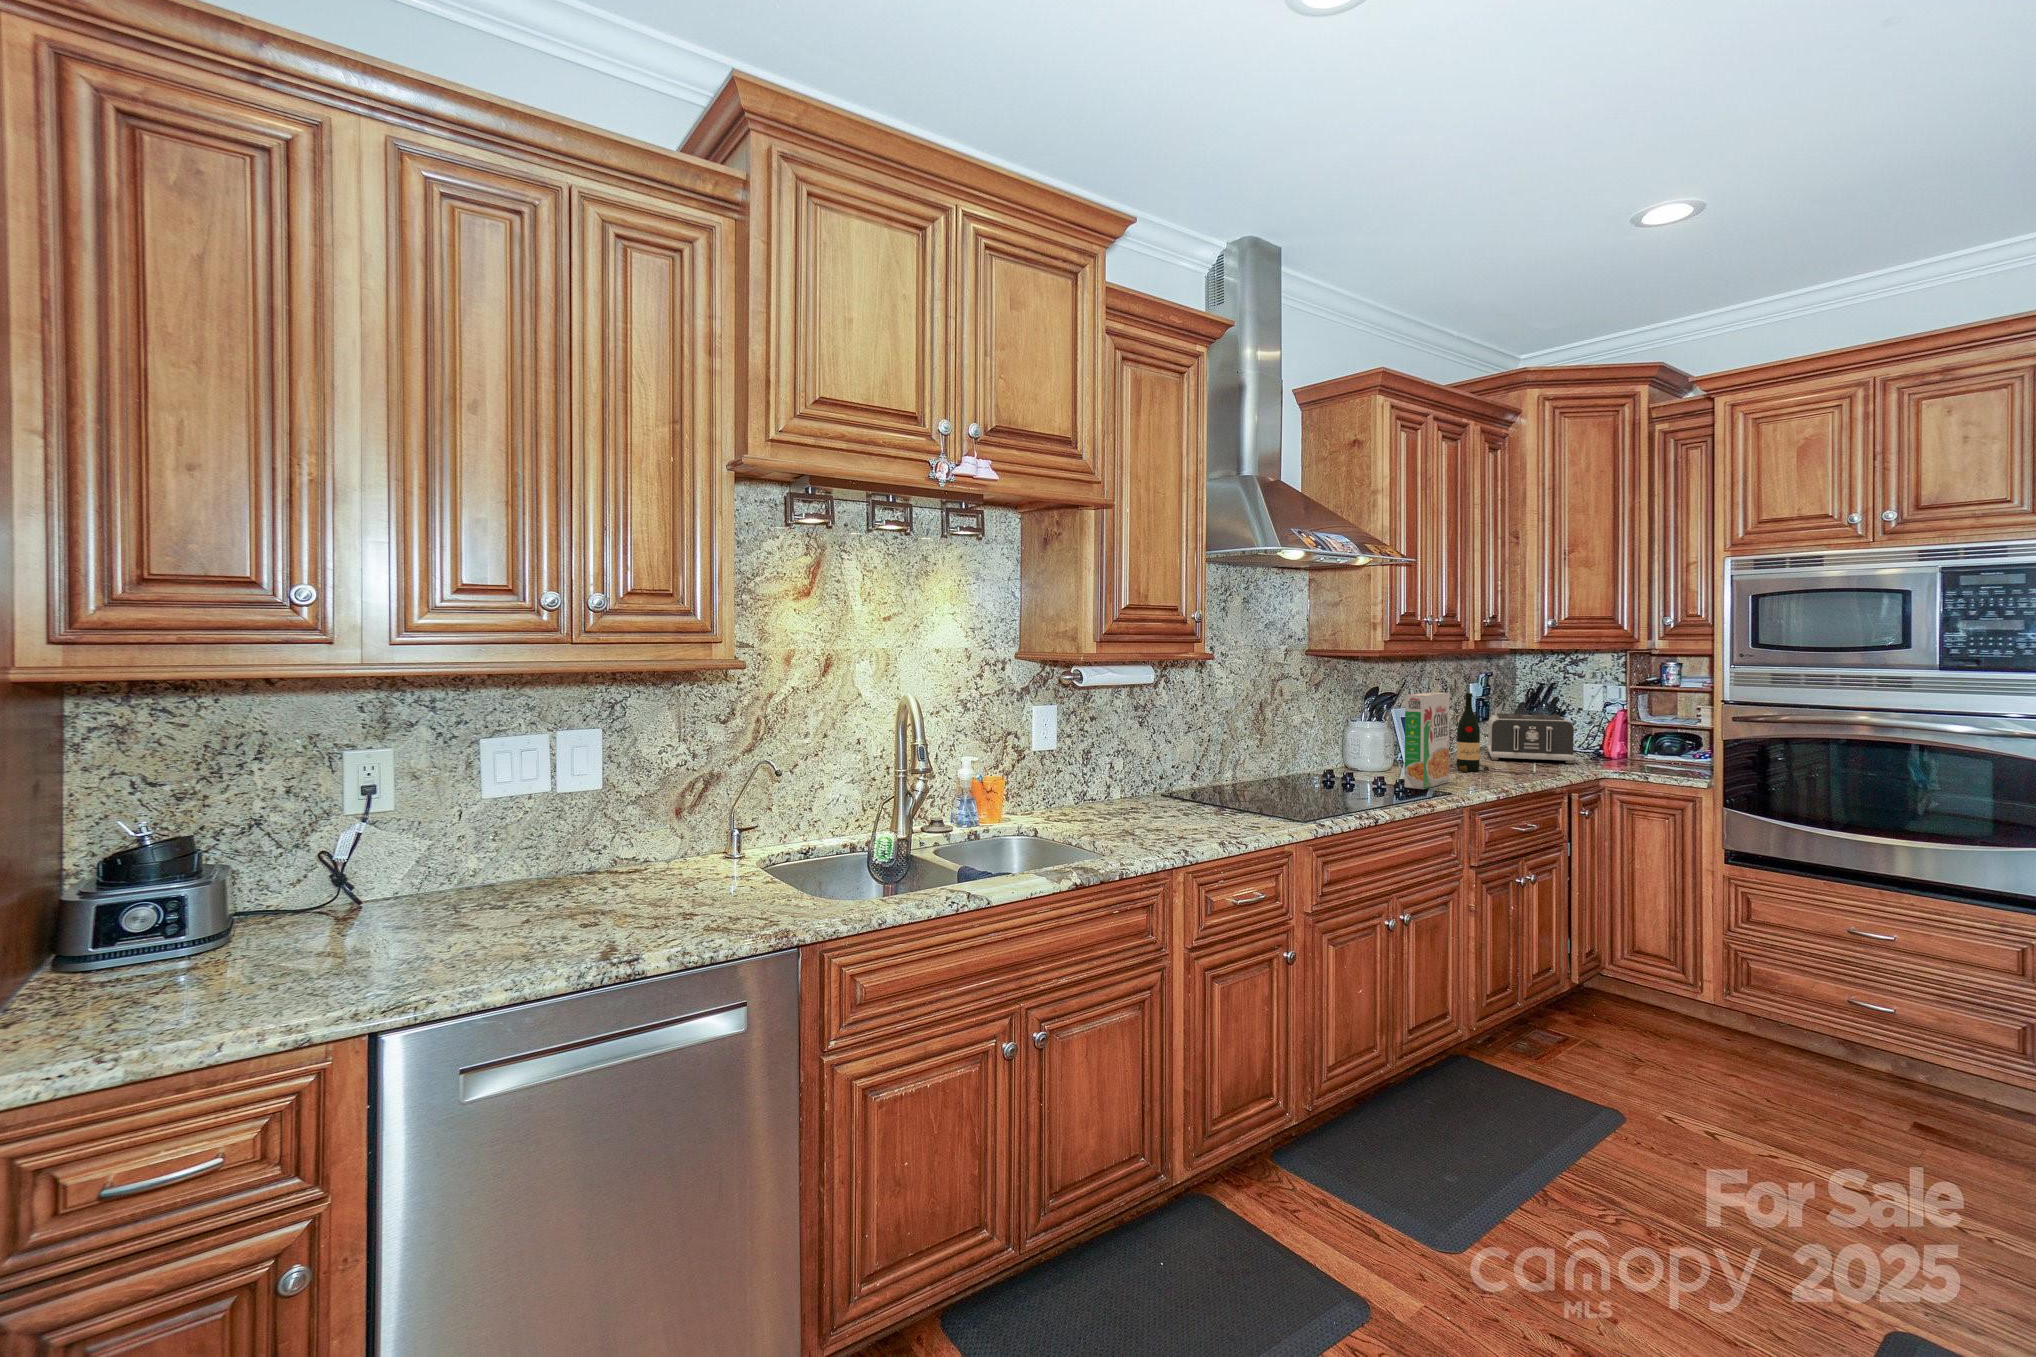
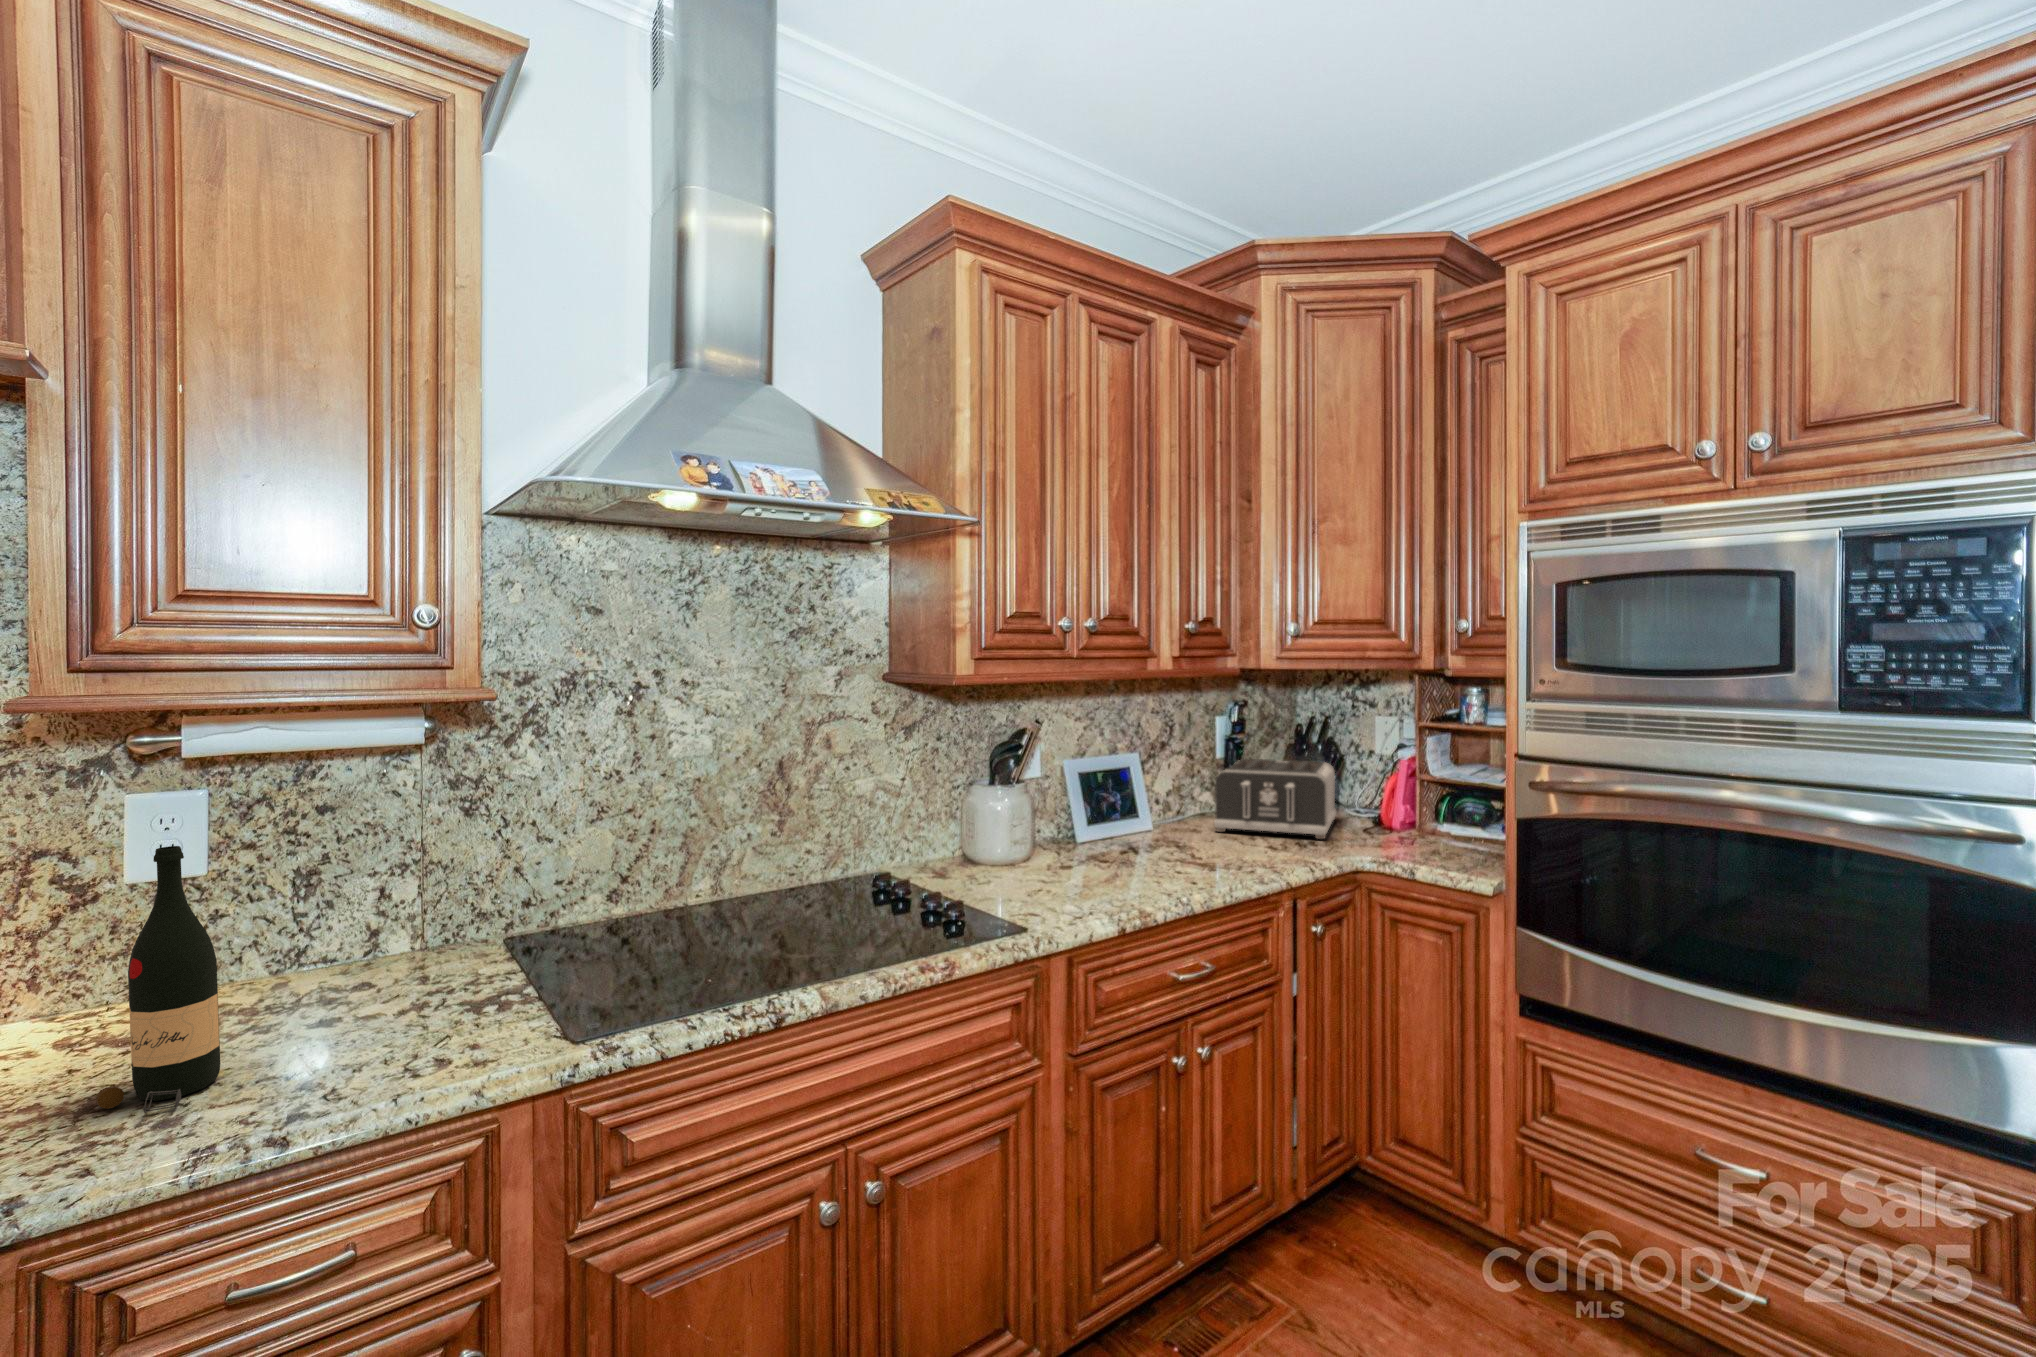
cereal box: present [1404,692,1450,789] -> none [975,742,1073,912]
wine bottle: present [1457,693,1489,772] -> present [96,846,220,1113]

